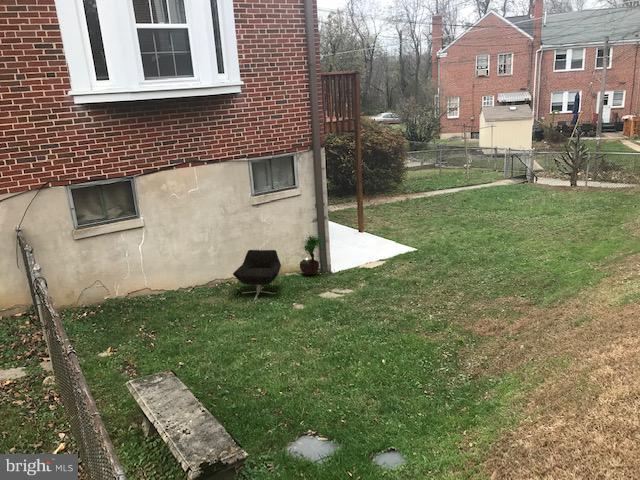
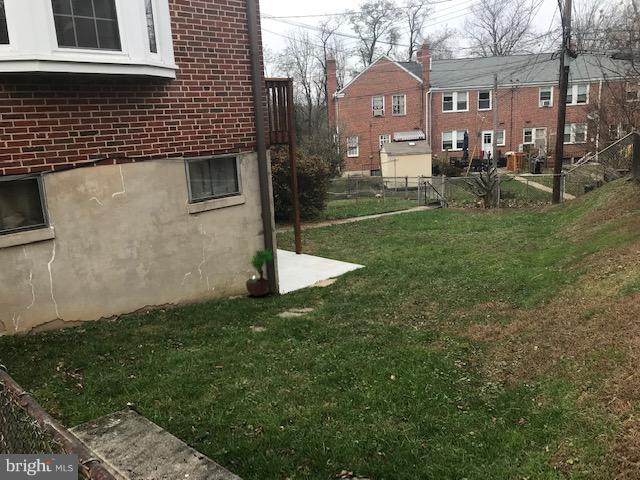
lounge chair: present [233,250,281,300] -> none [171,266,228,326]

